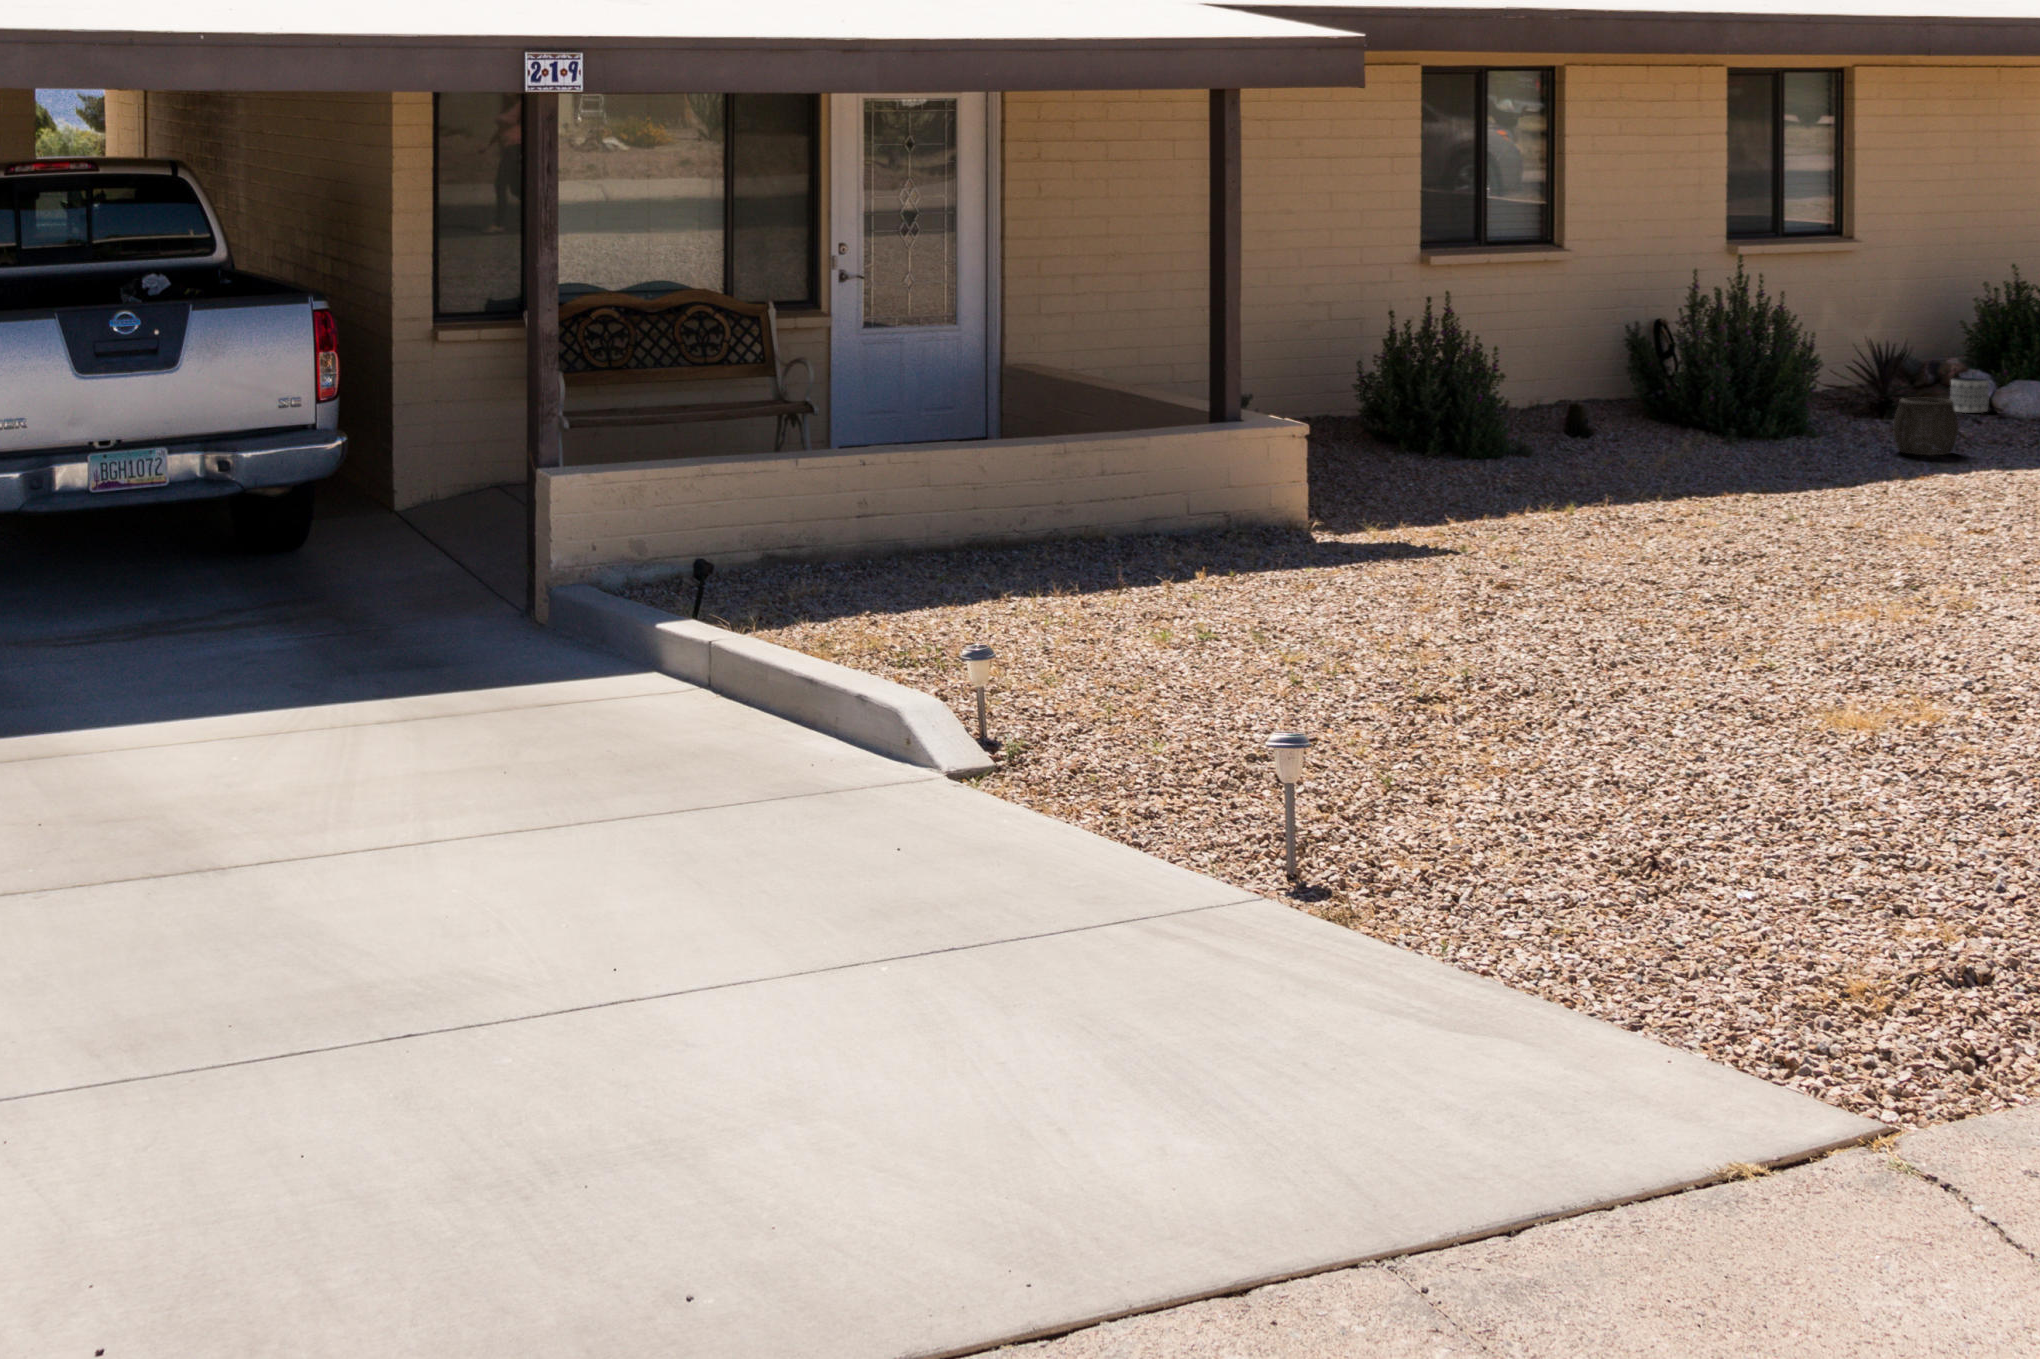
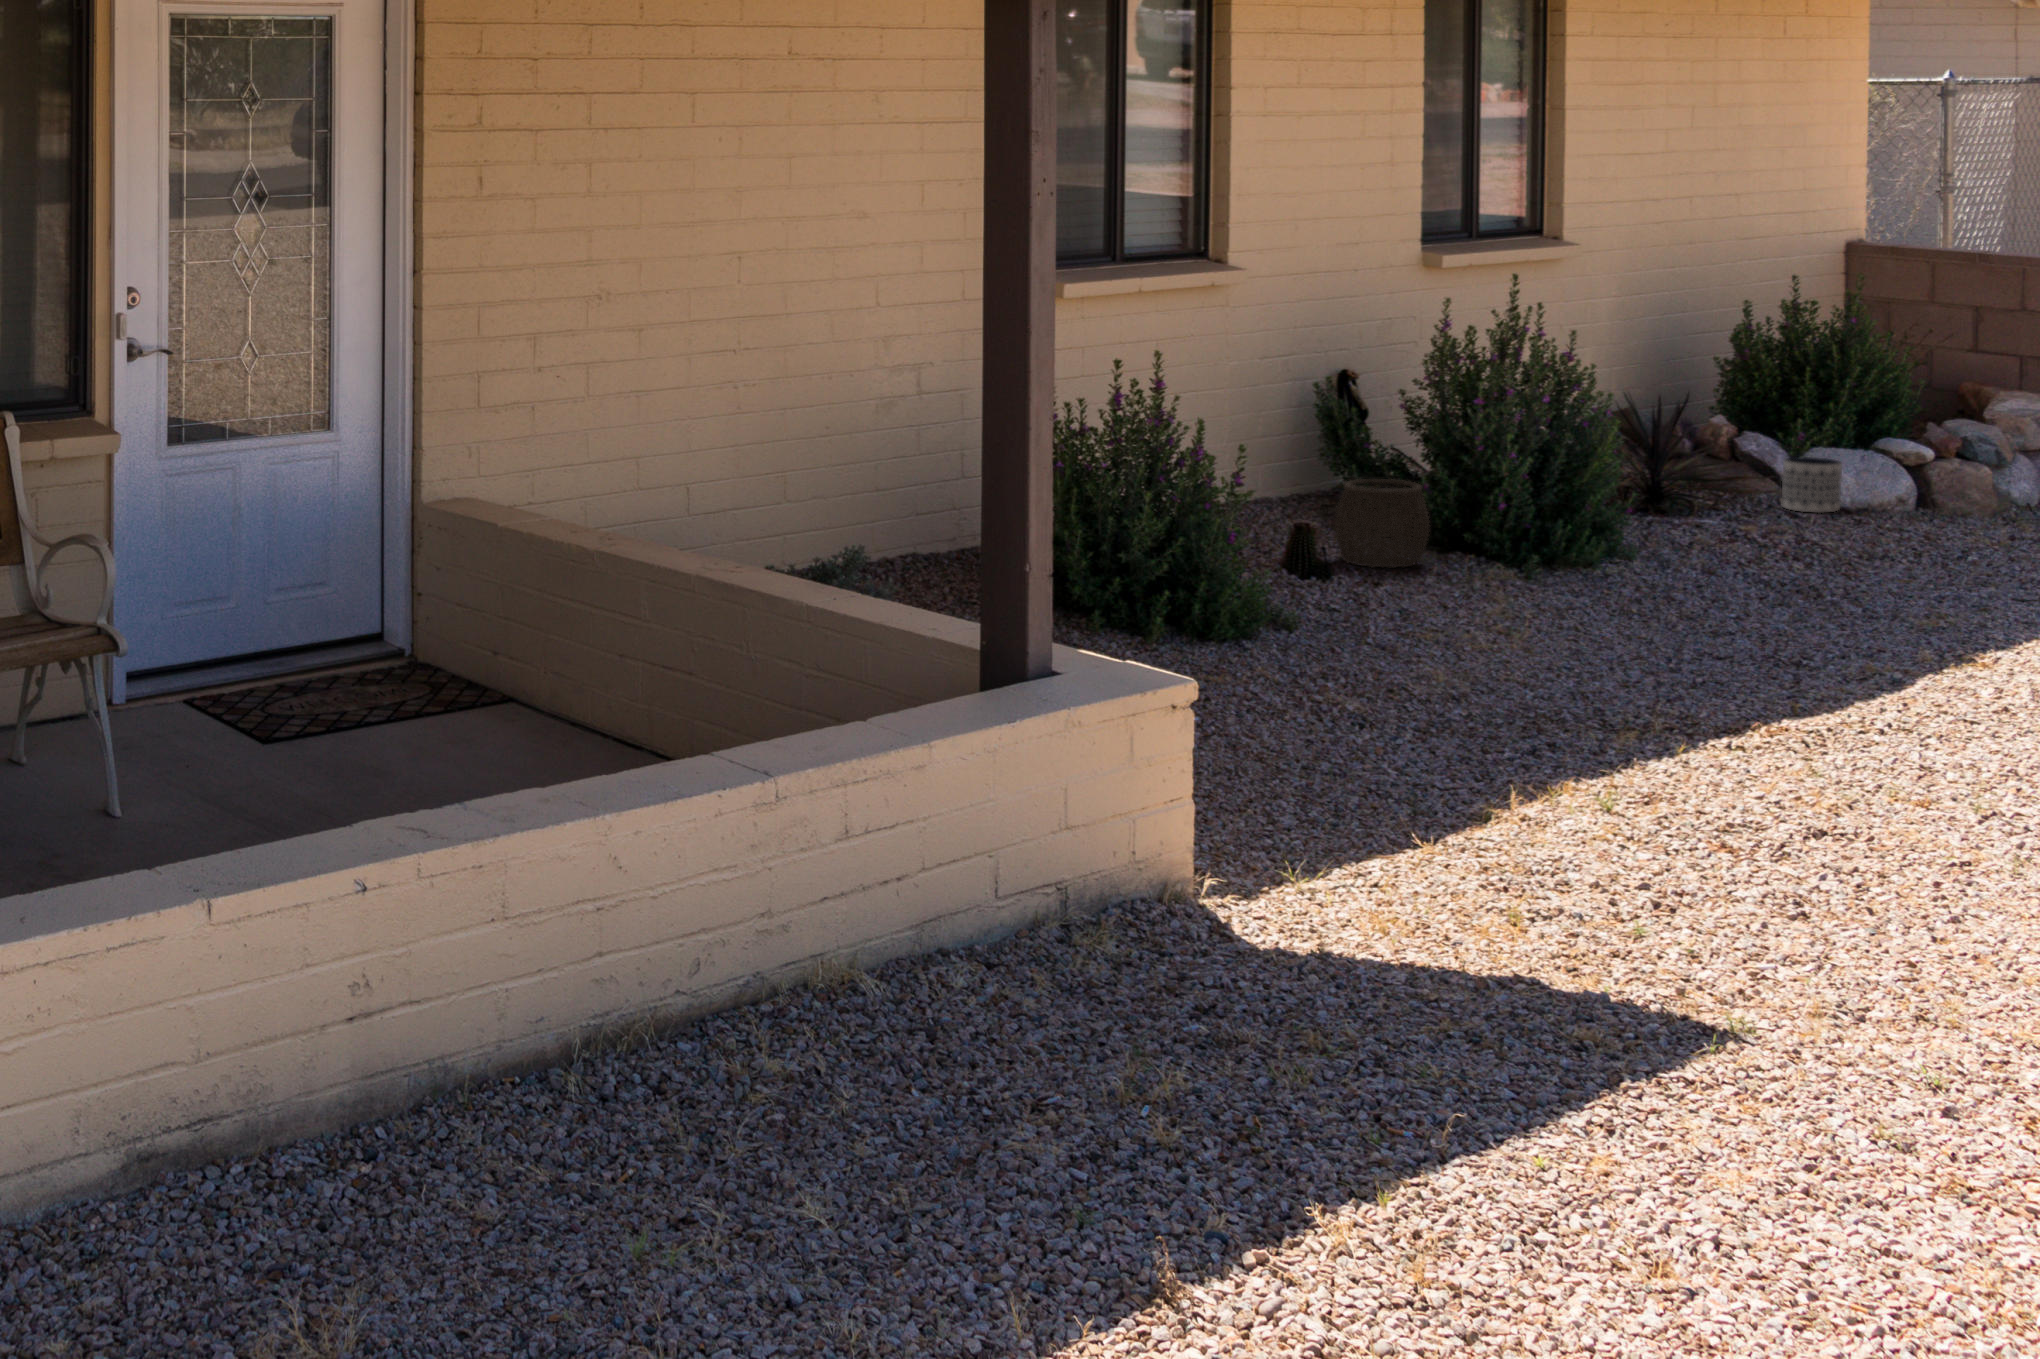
woven basket: present [1893,397,1958,455] -> present [1335,479,1430,568]

